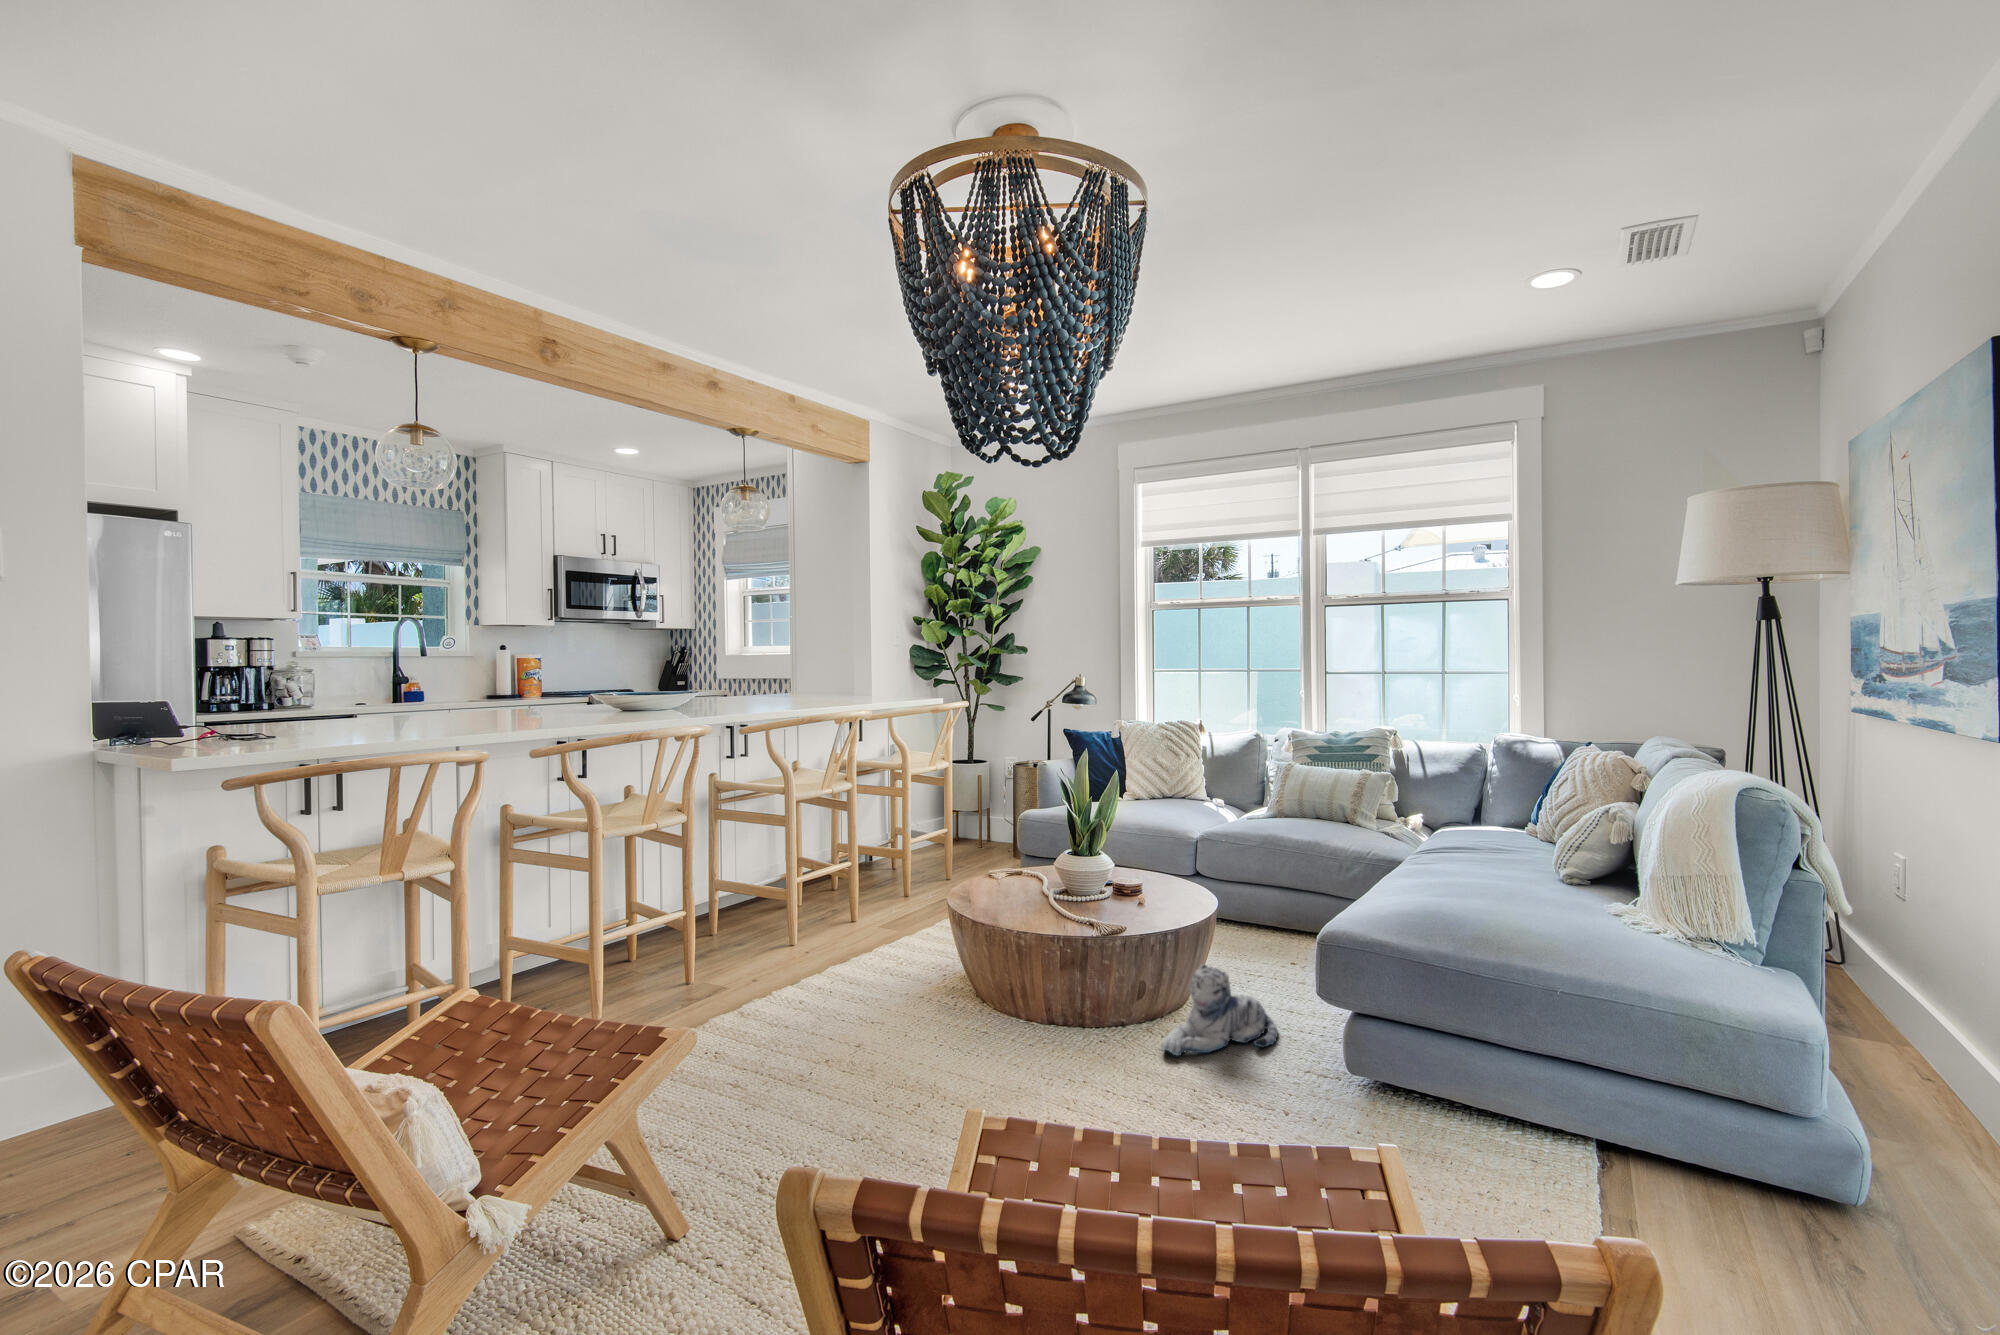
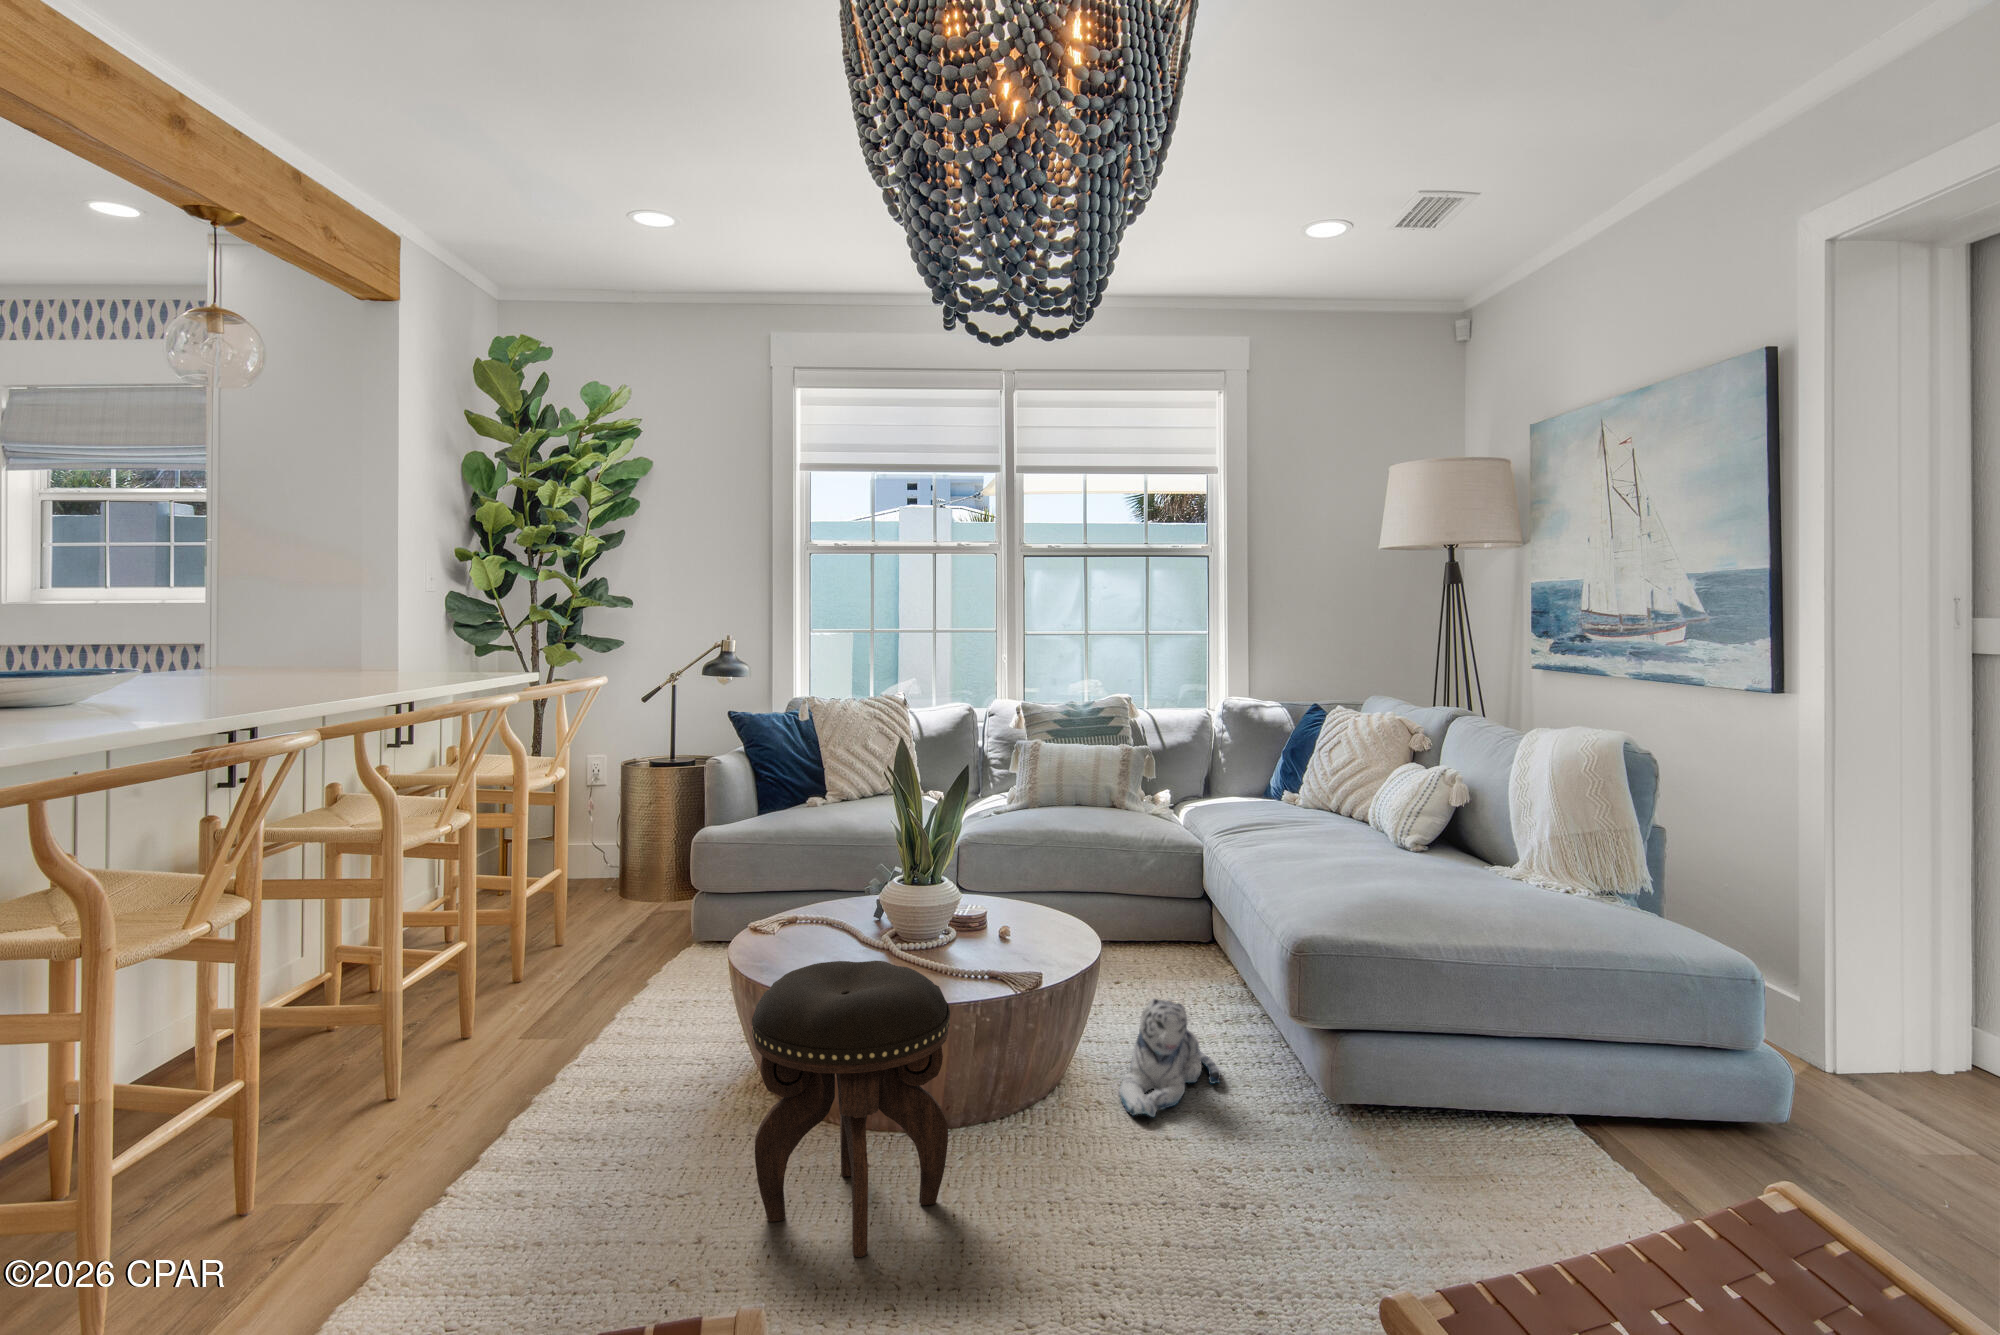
footstool: none [847,887,980,1080] -> present [752,961,950,1257]

